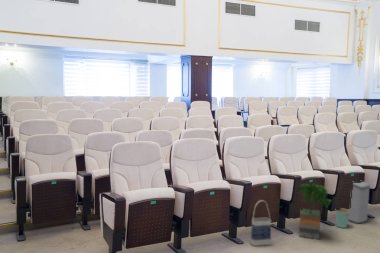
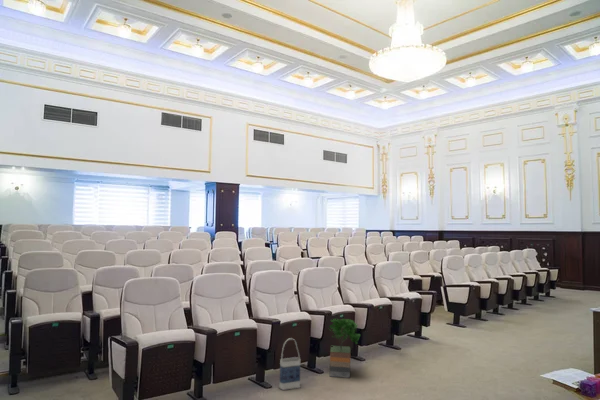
trash can: present [336,180,370,228] -> none [366,313,398,364]

